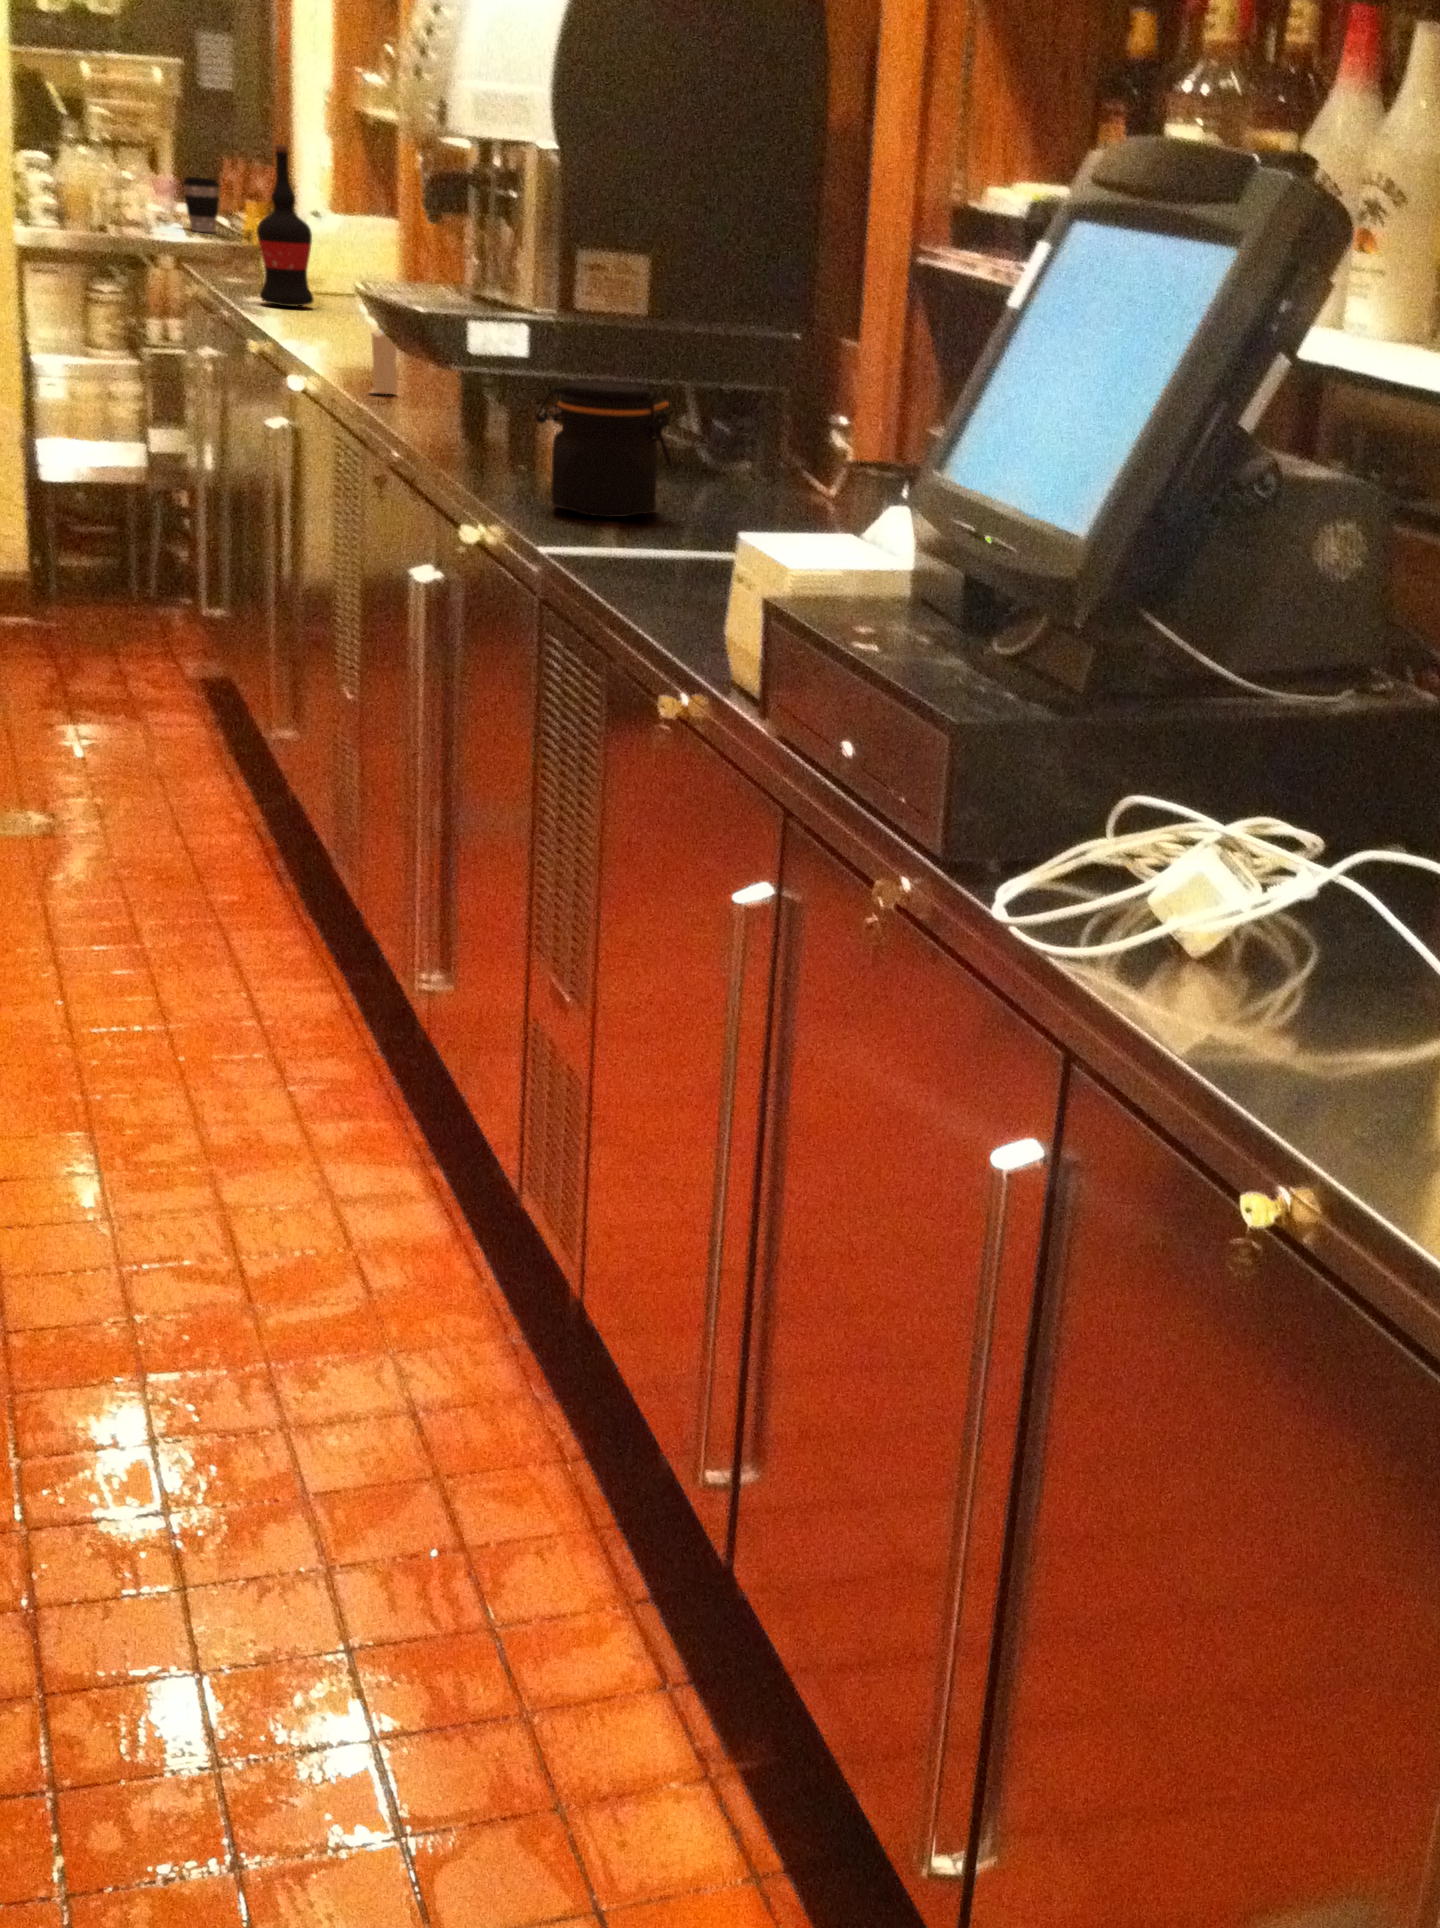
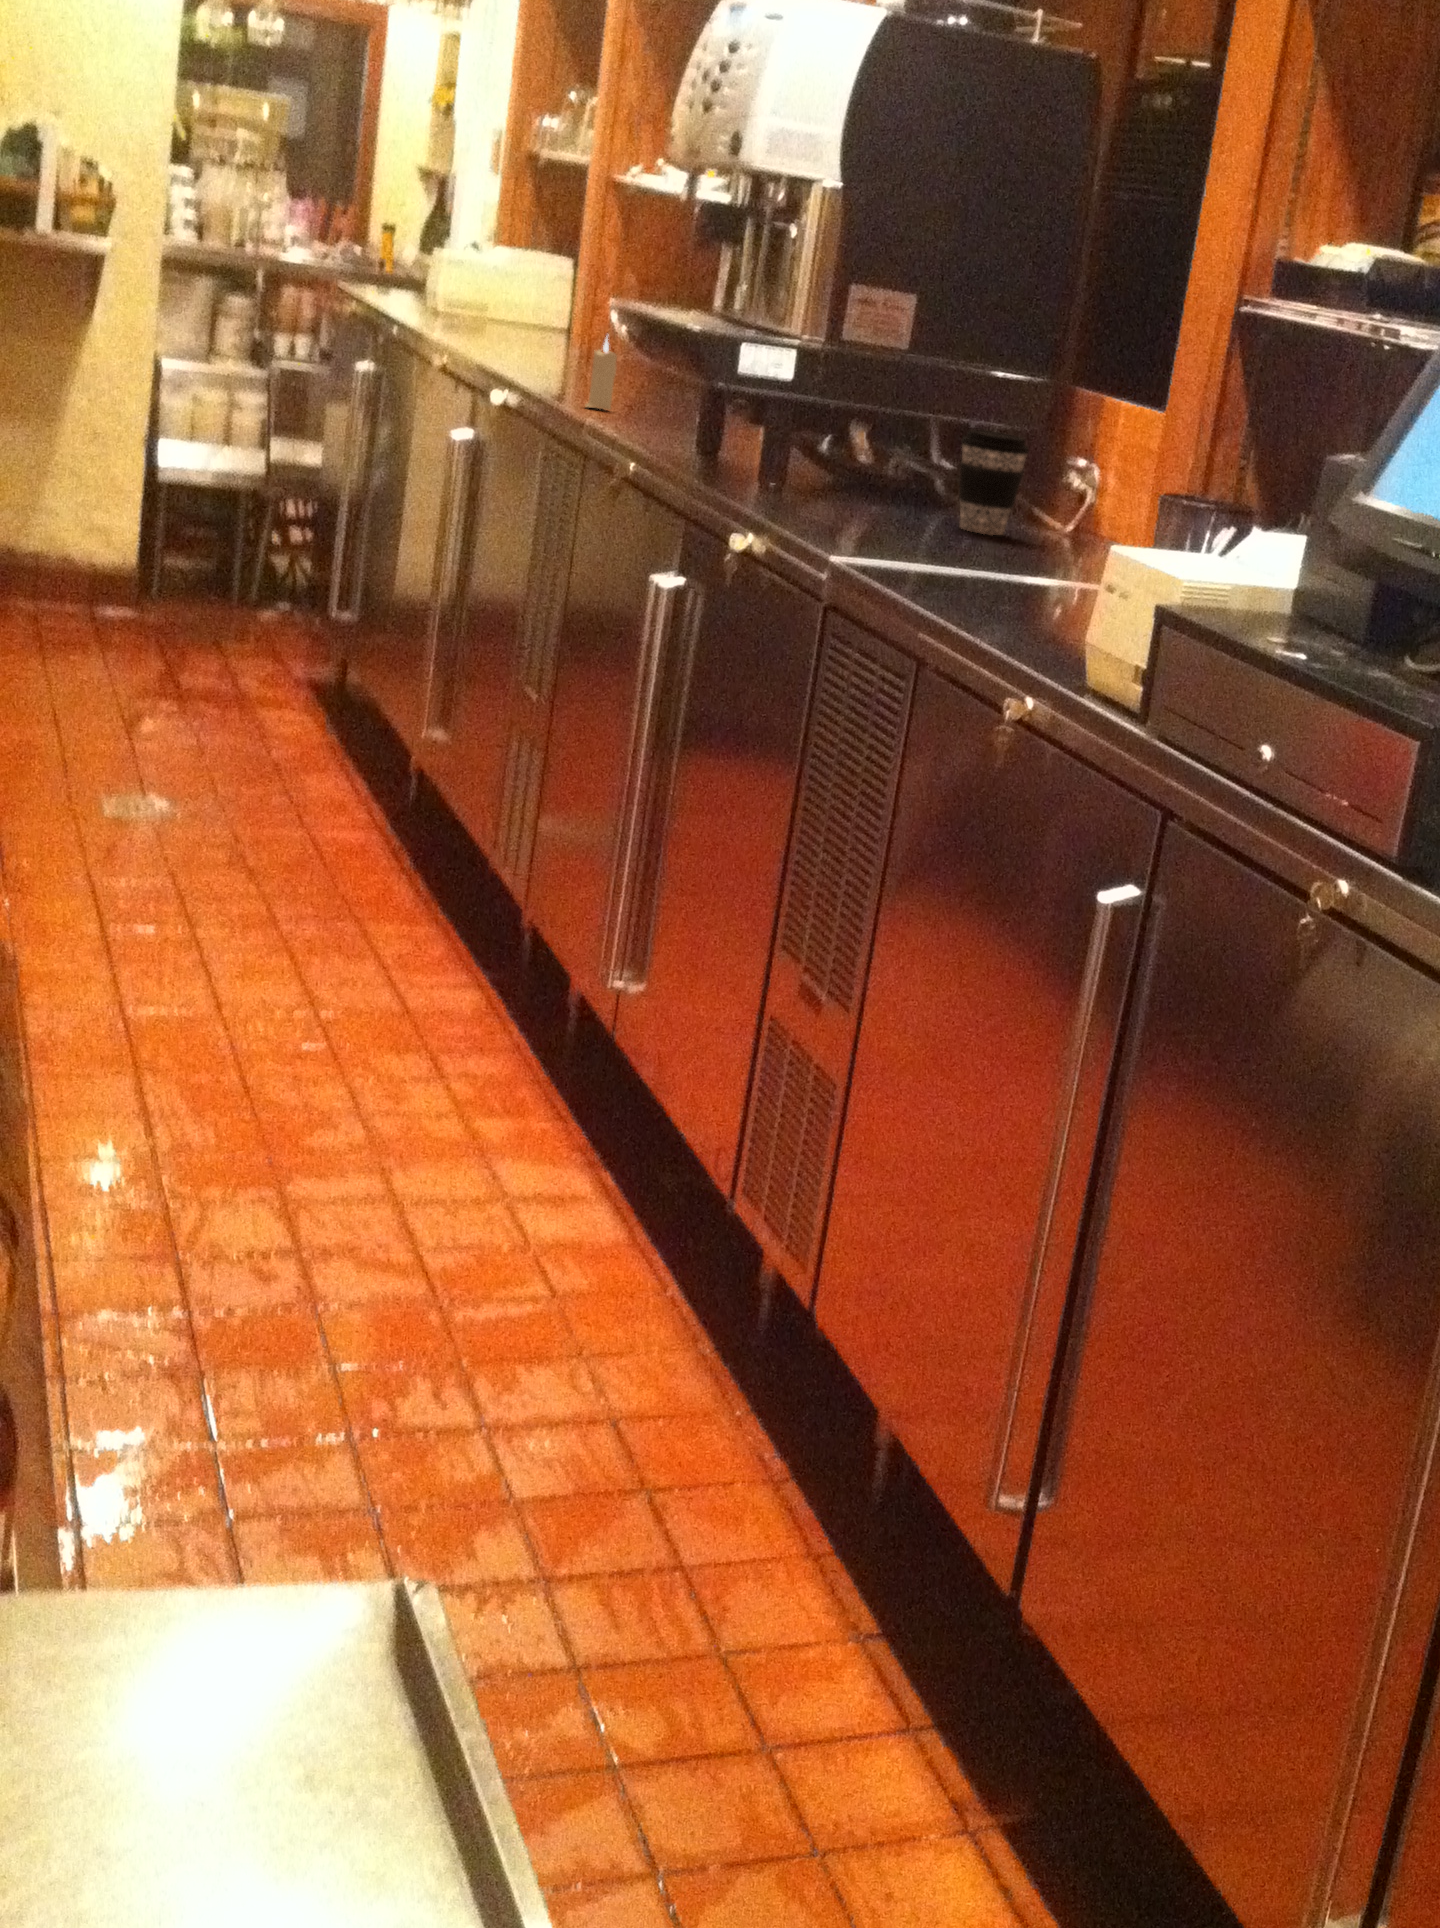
wine bottle: present [257,144,314,306] -> none [437,178,495,328]
coffee cup: present [183,177,219,232] -> present [959,429,1029,535]
jar: present [535,380,672,517] -> none [811,403,941,533]

